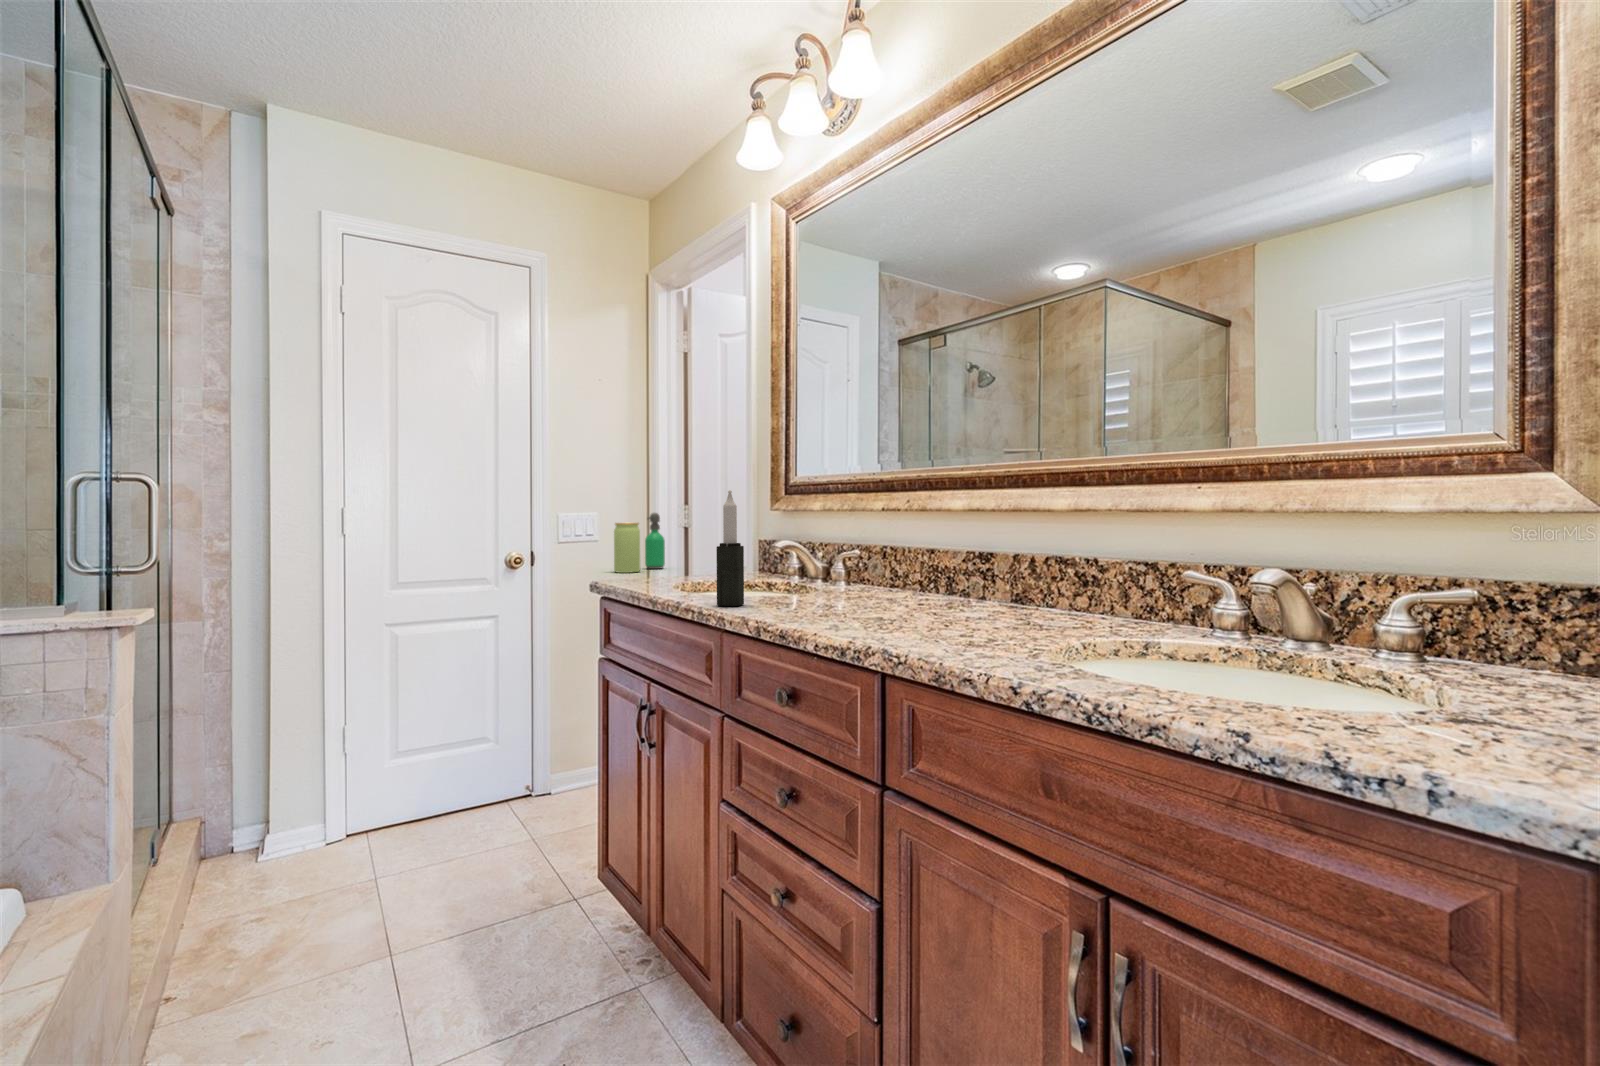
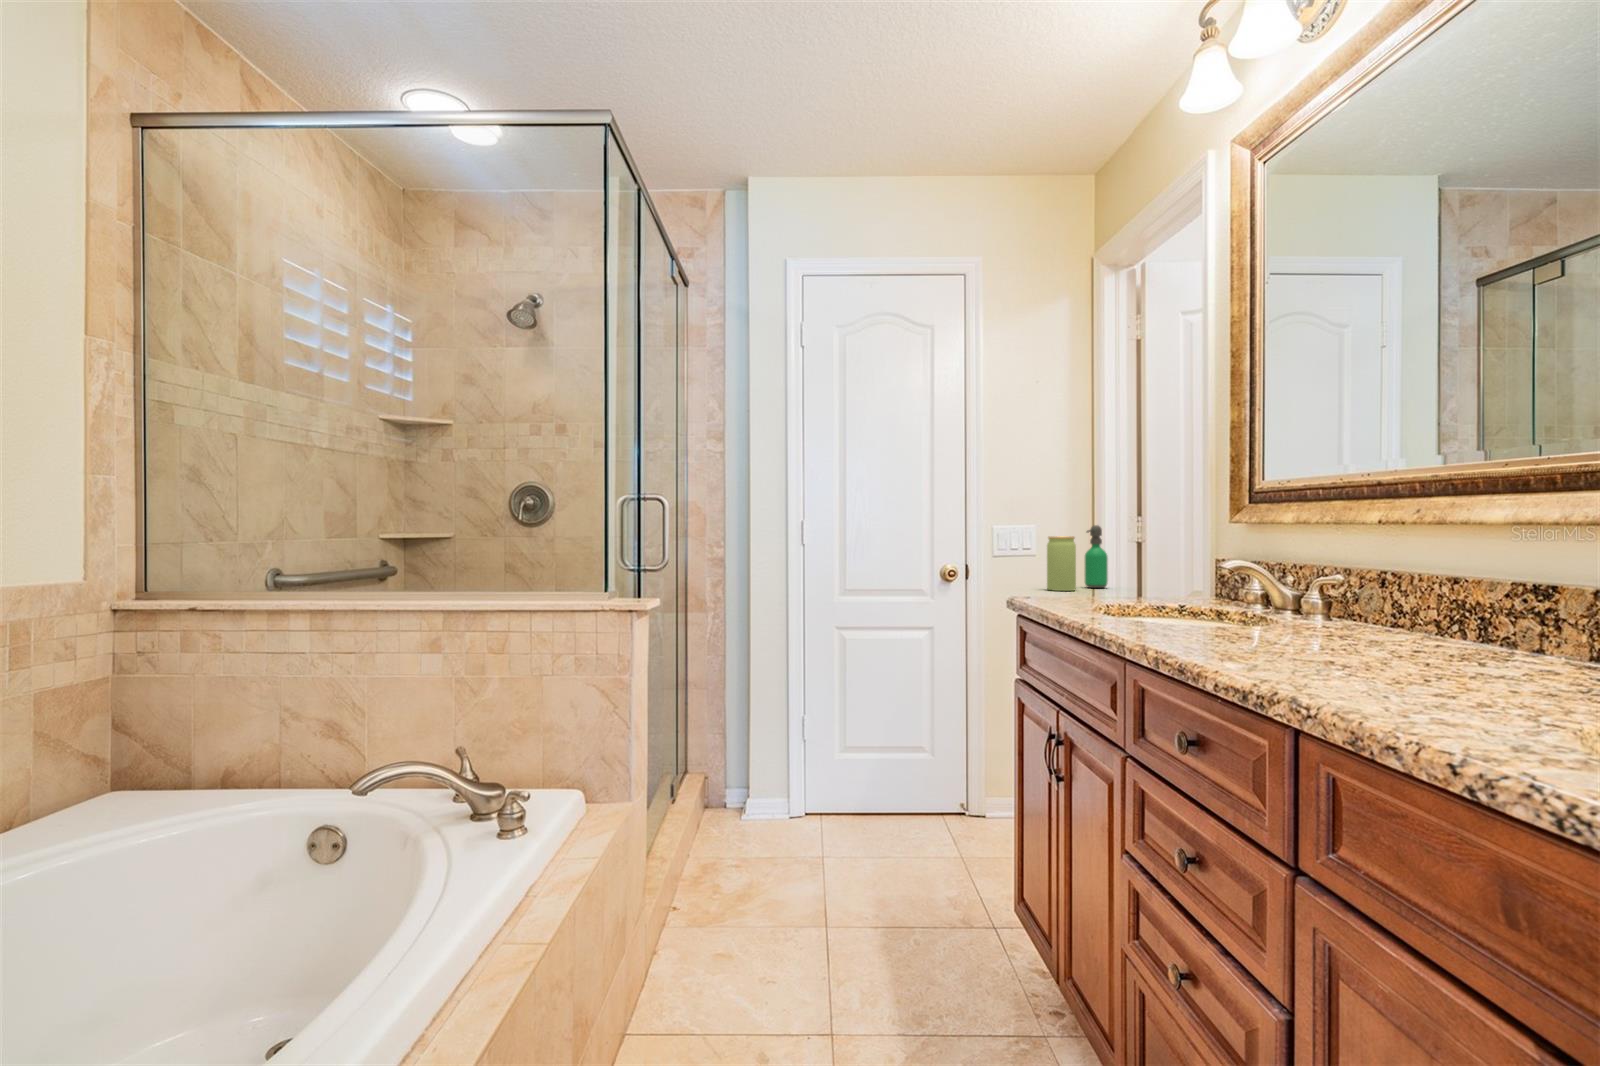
candle: present [716,490,744,606] -> none [1128,501,1163,634]

